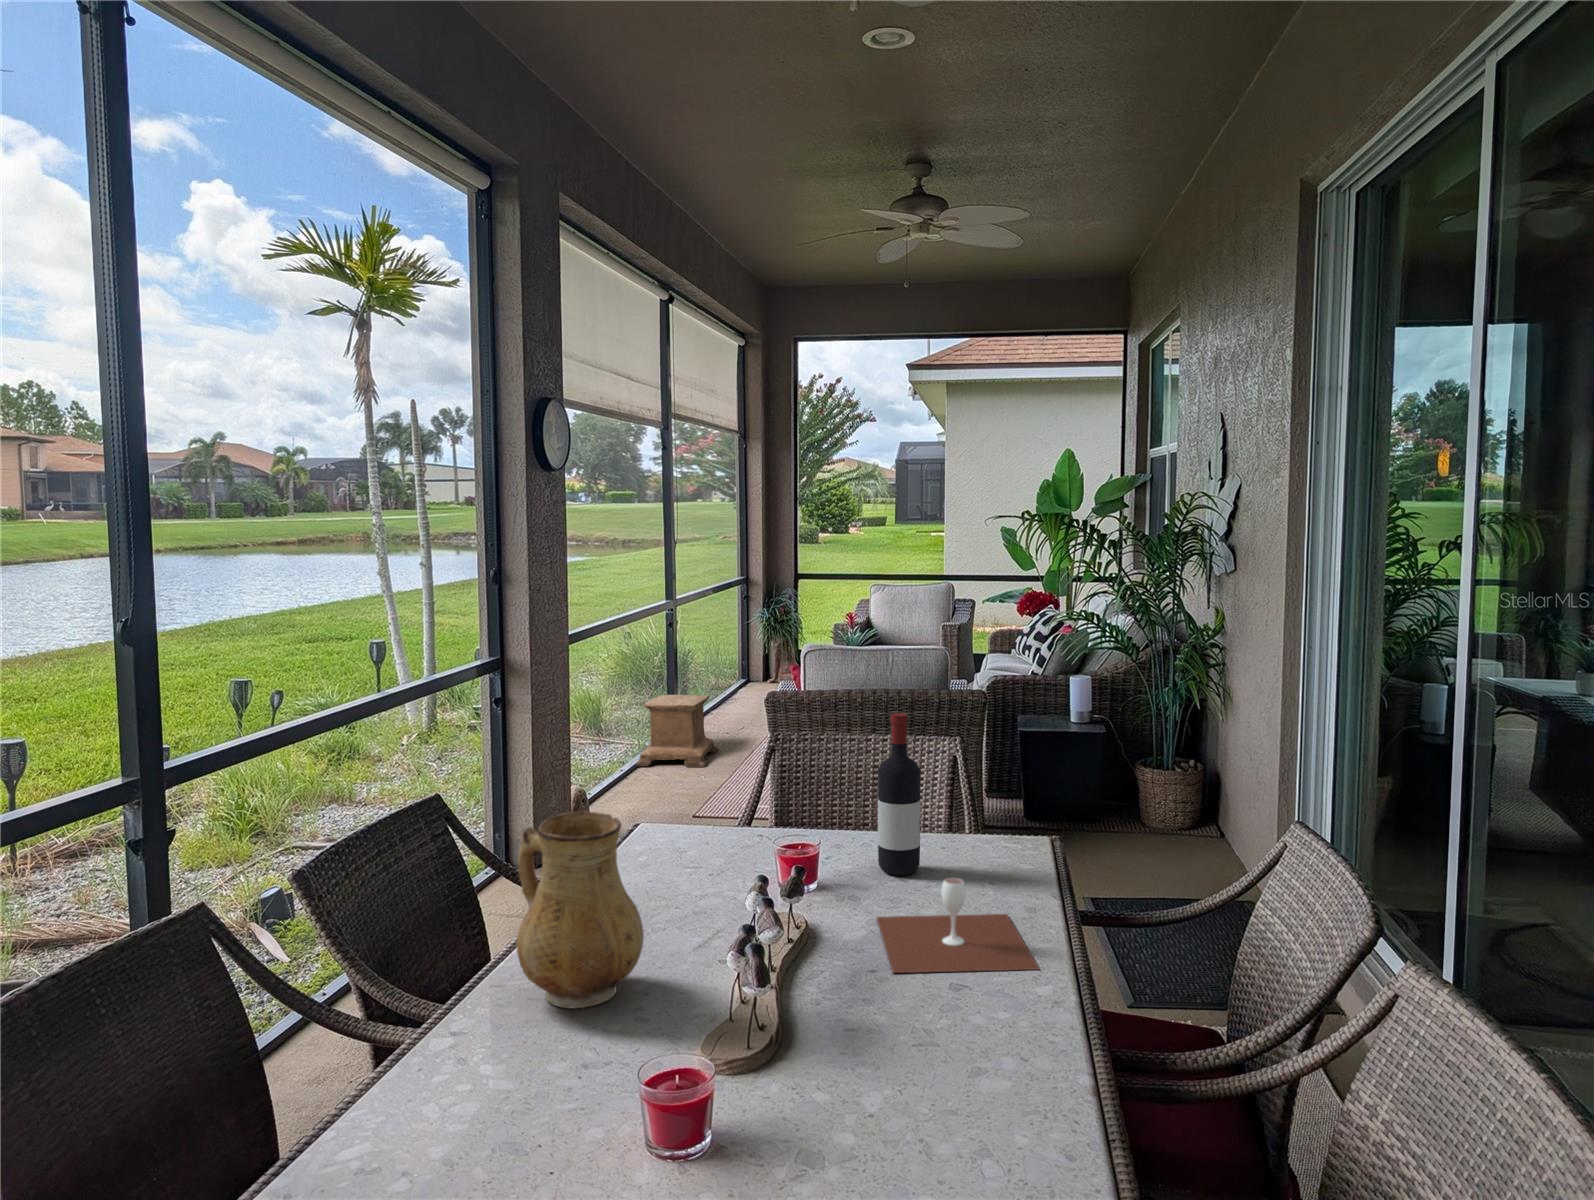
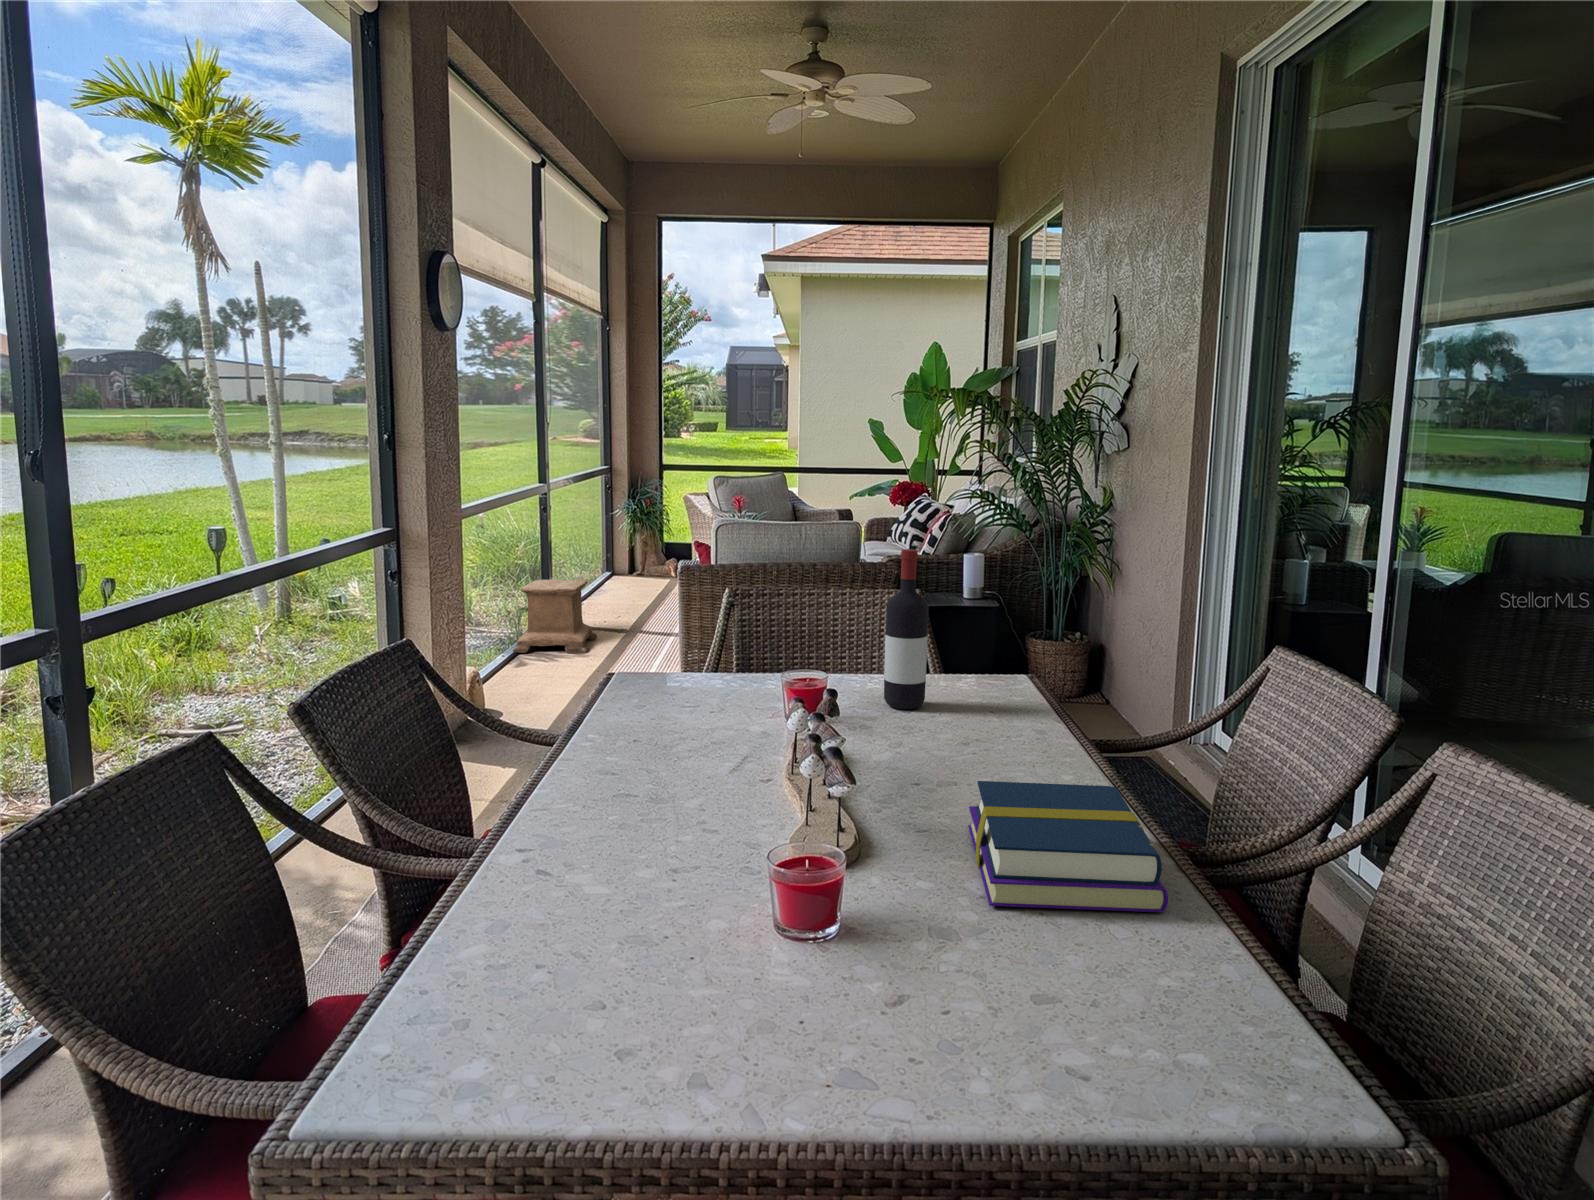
ceramic pitcher: present [516,812,644,1008] -> none [576,628,713,823]
wine glass: present [877,878,1039,973] -> none [906,697,1083,784]
book: none [854,983,1040,1154] -> present [968,781,1168,912]

